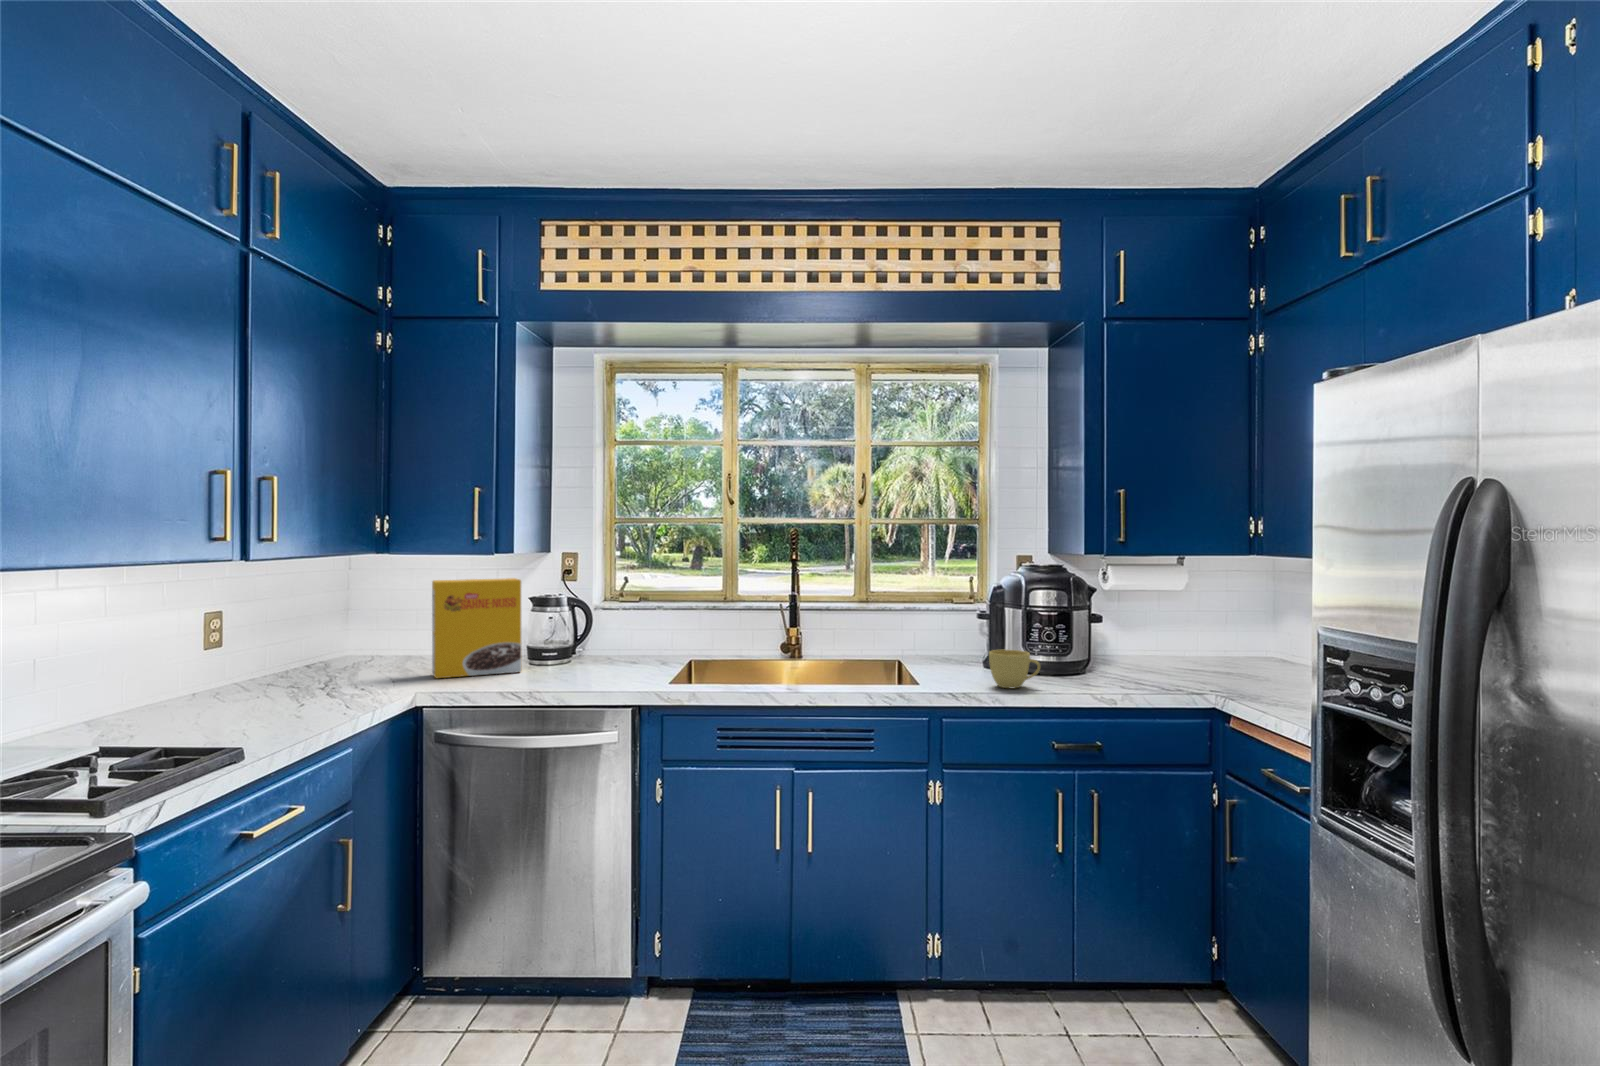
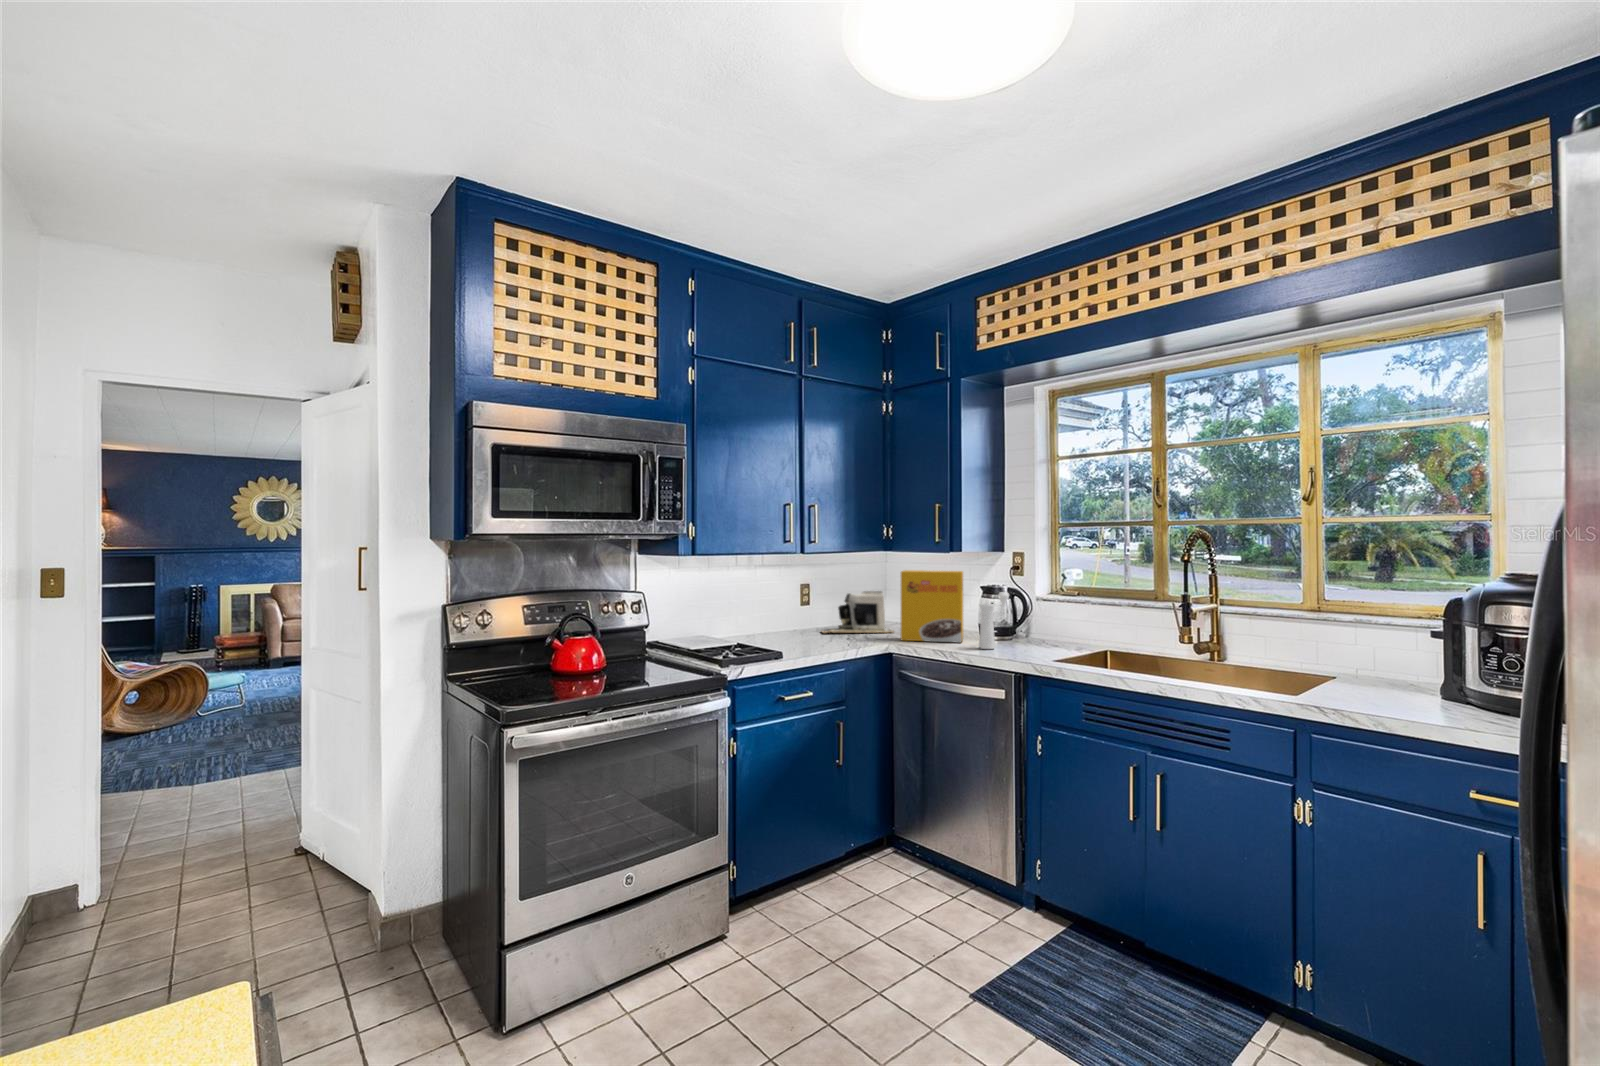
pepper mill: none [554,603,584,677] -> present [979,592,1009,649]
coffee maker: none [283,611,408,682] -> present [822,591,894,633]
cup: present [989,650,1040,688] -> none [1381,666,1450,711]

